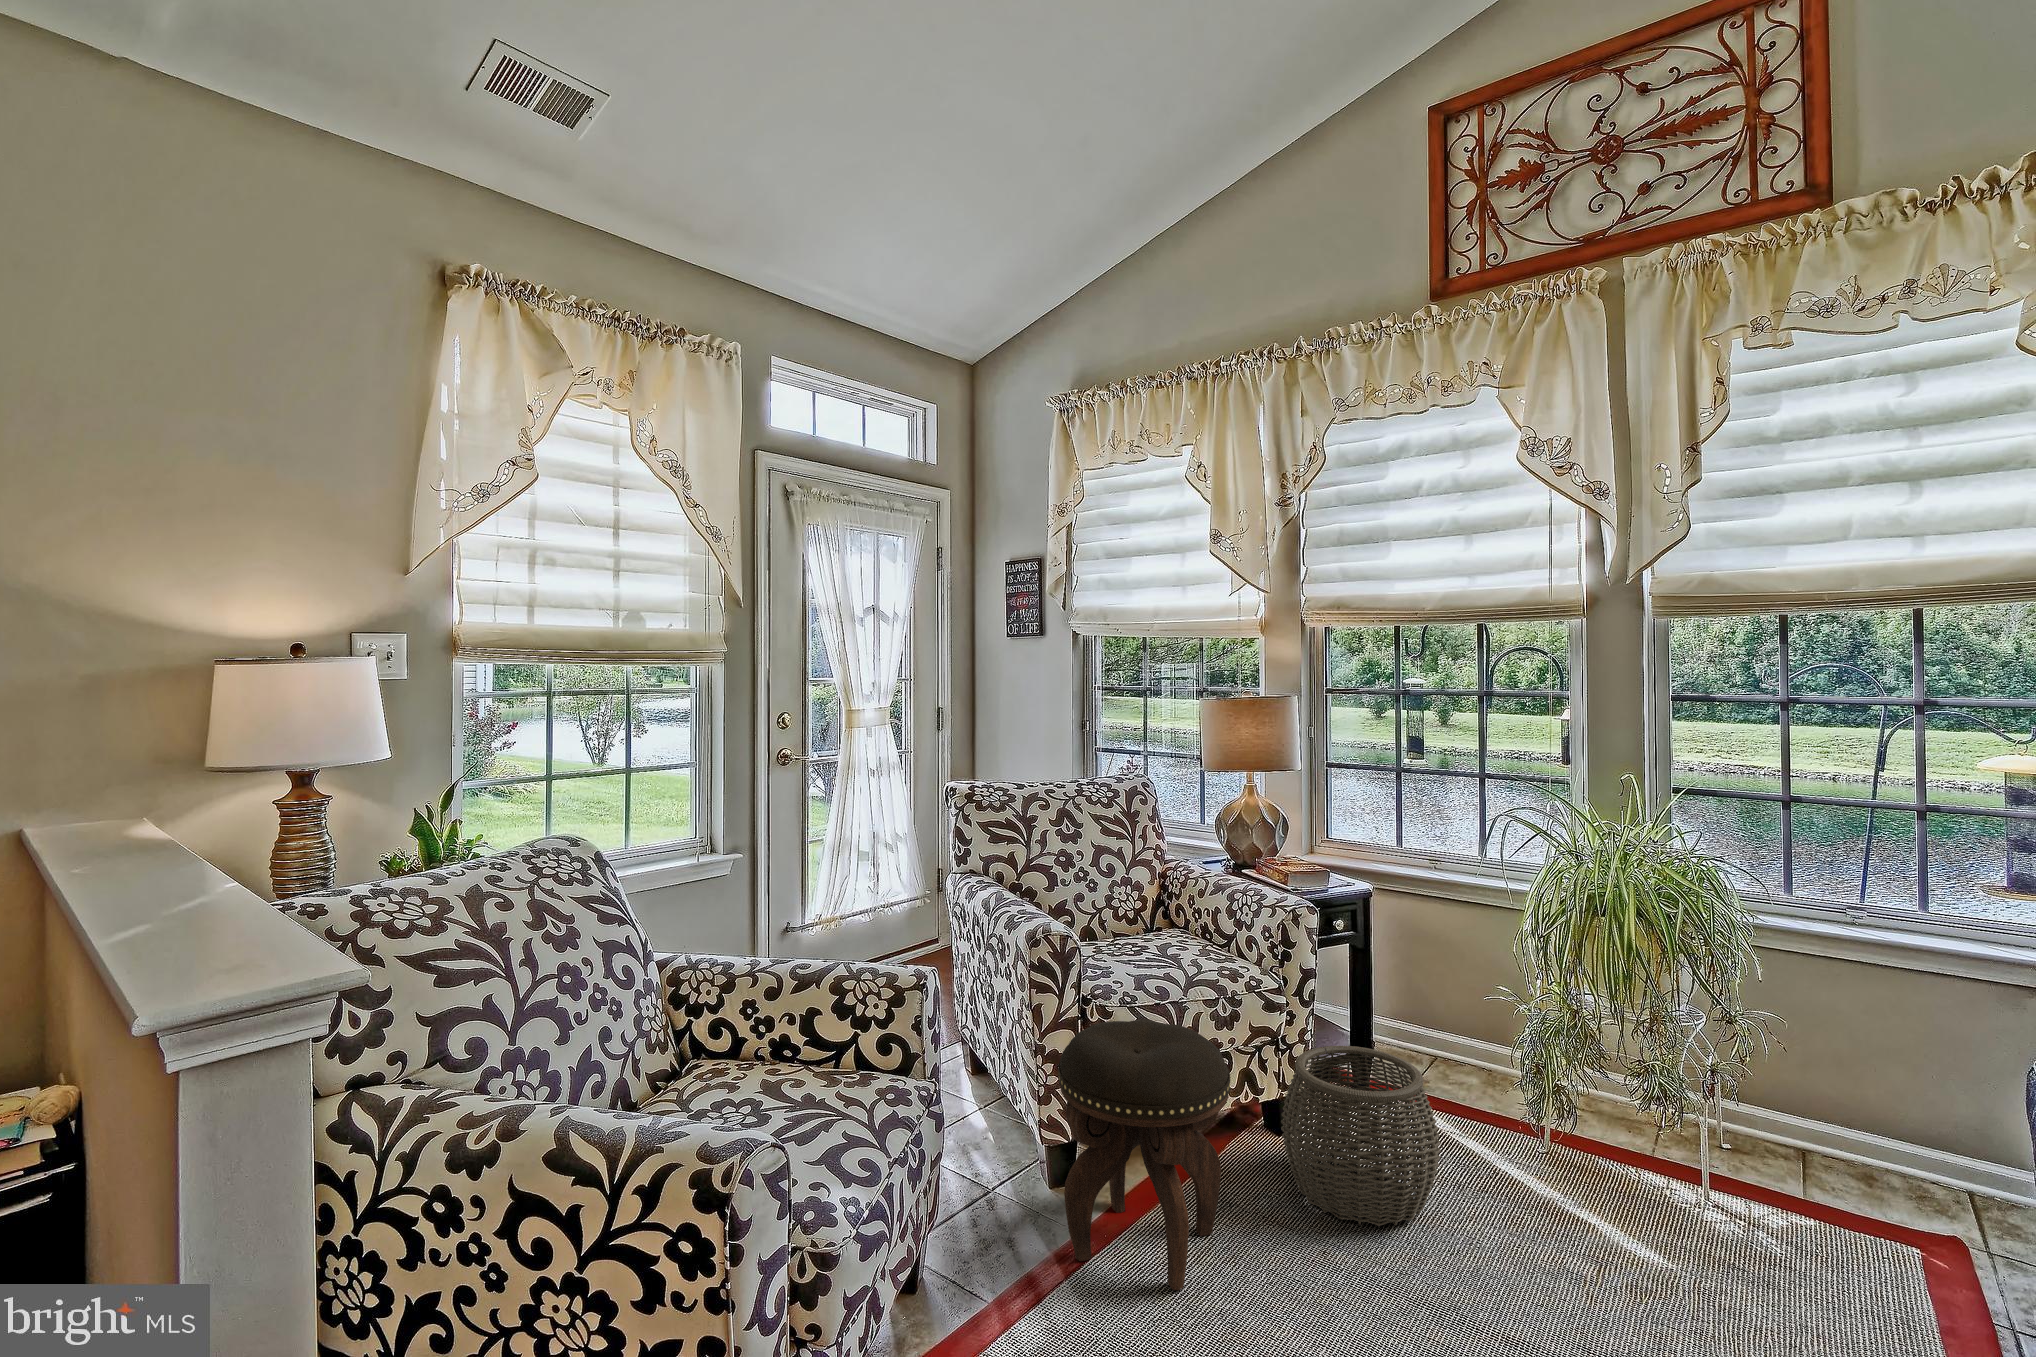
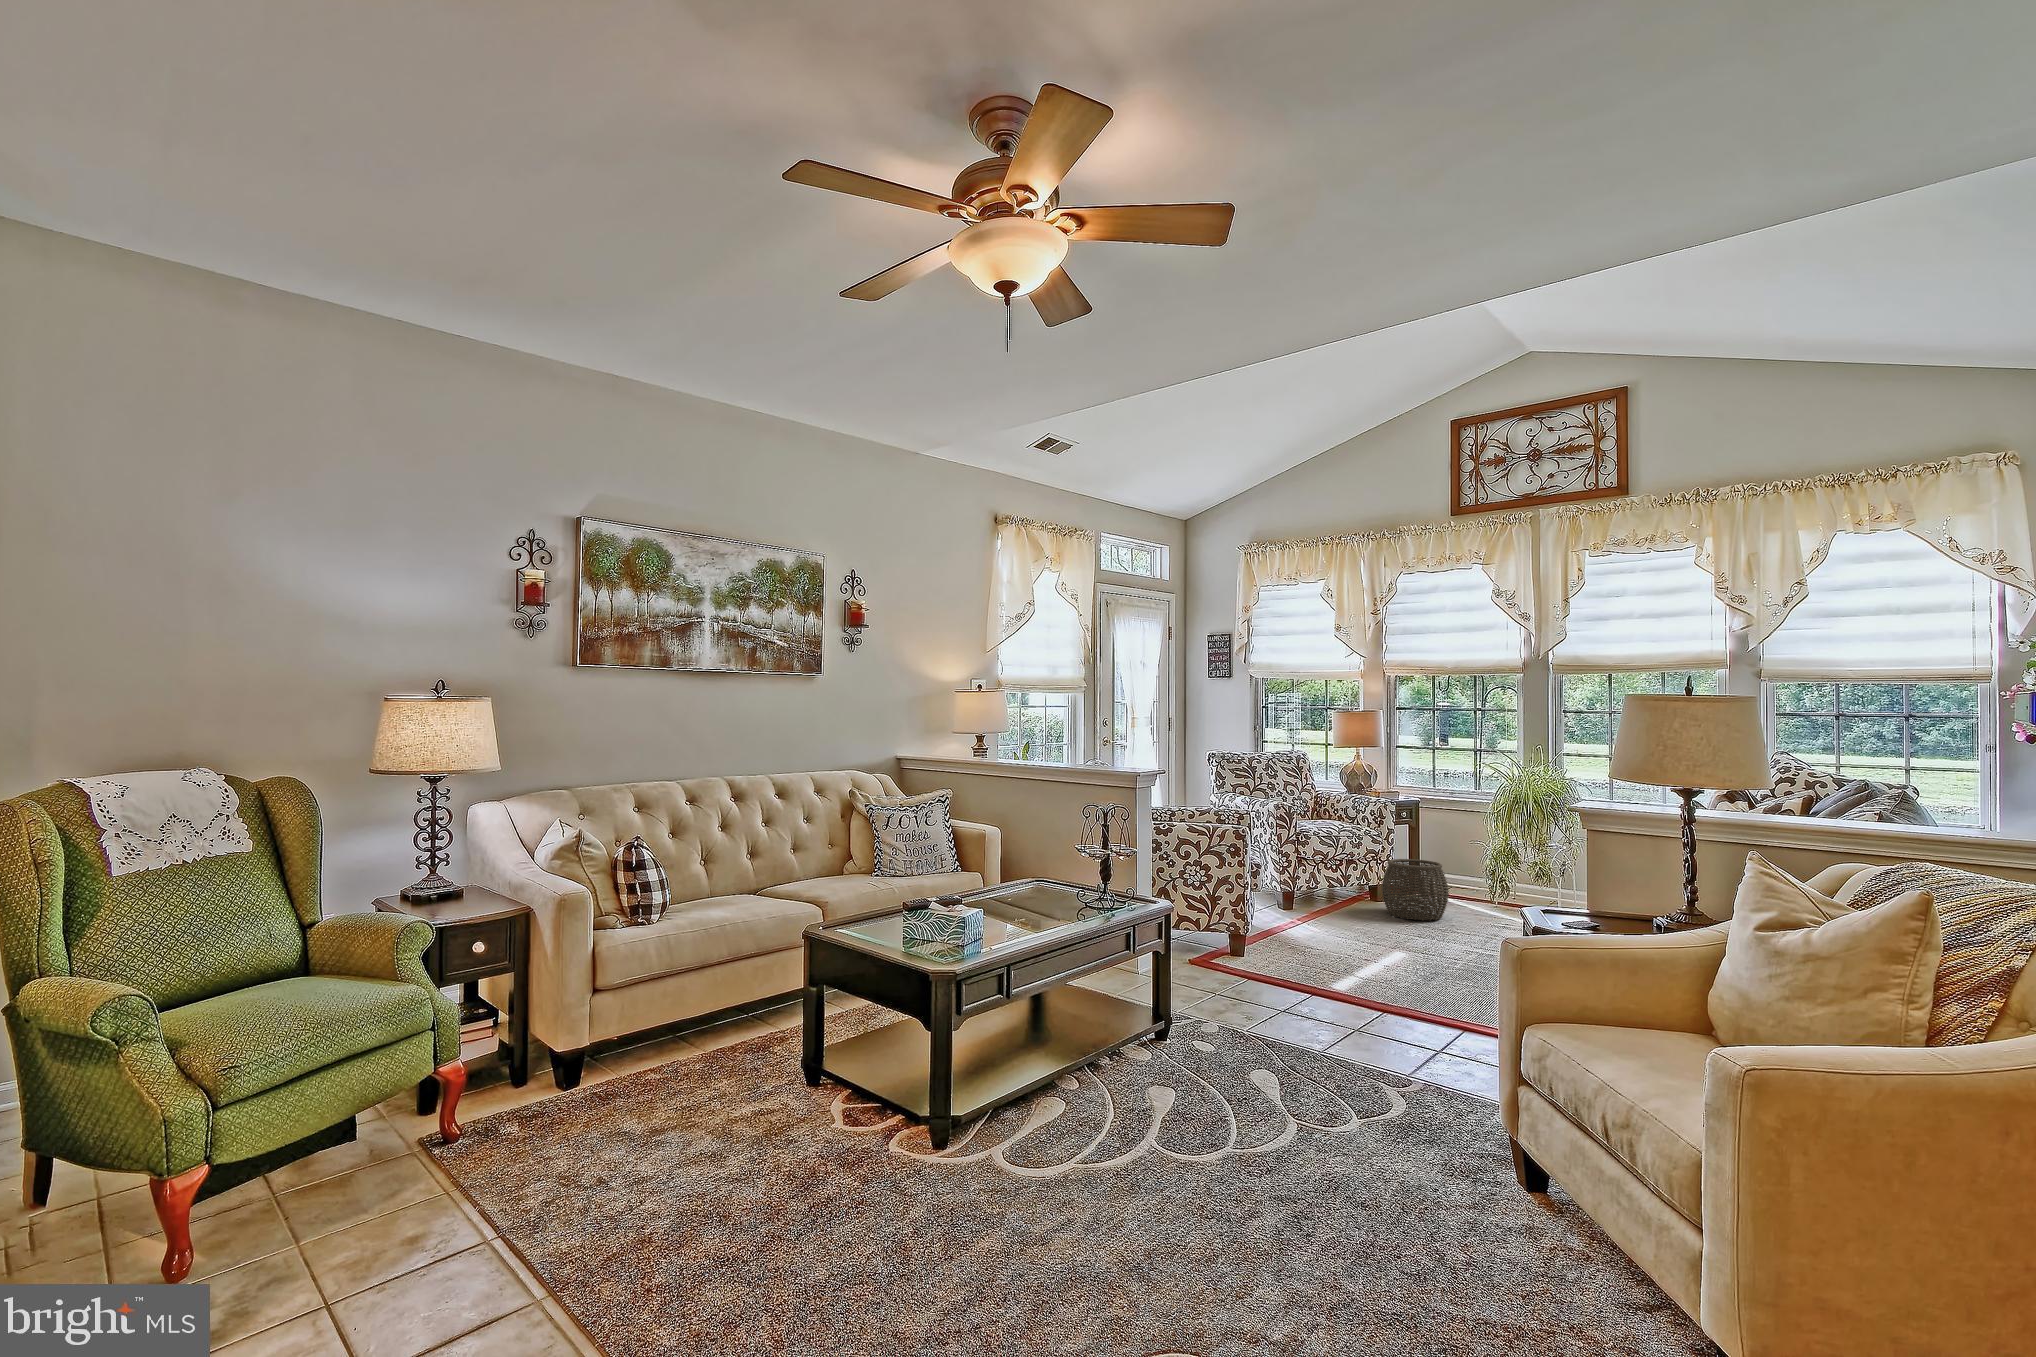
footstool: present [1058,1019,1230,1290] -> none [1294,838,1365,928]

